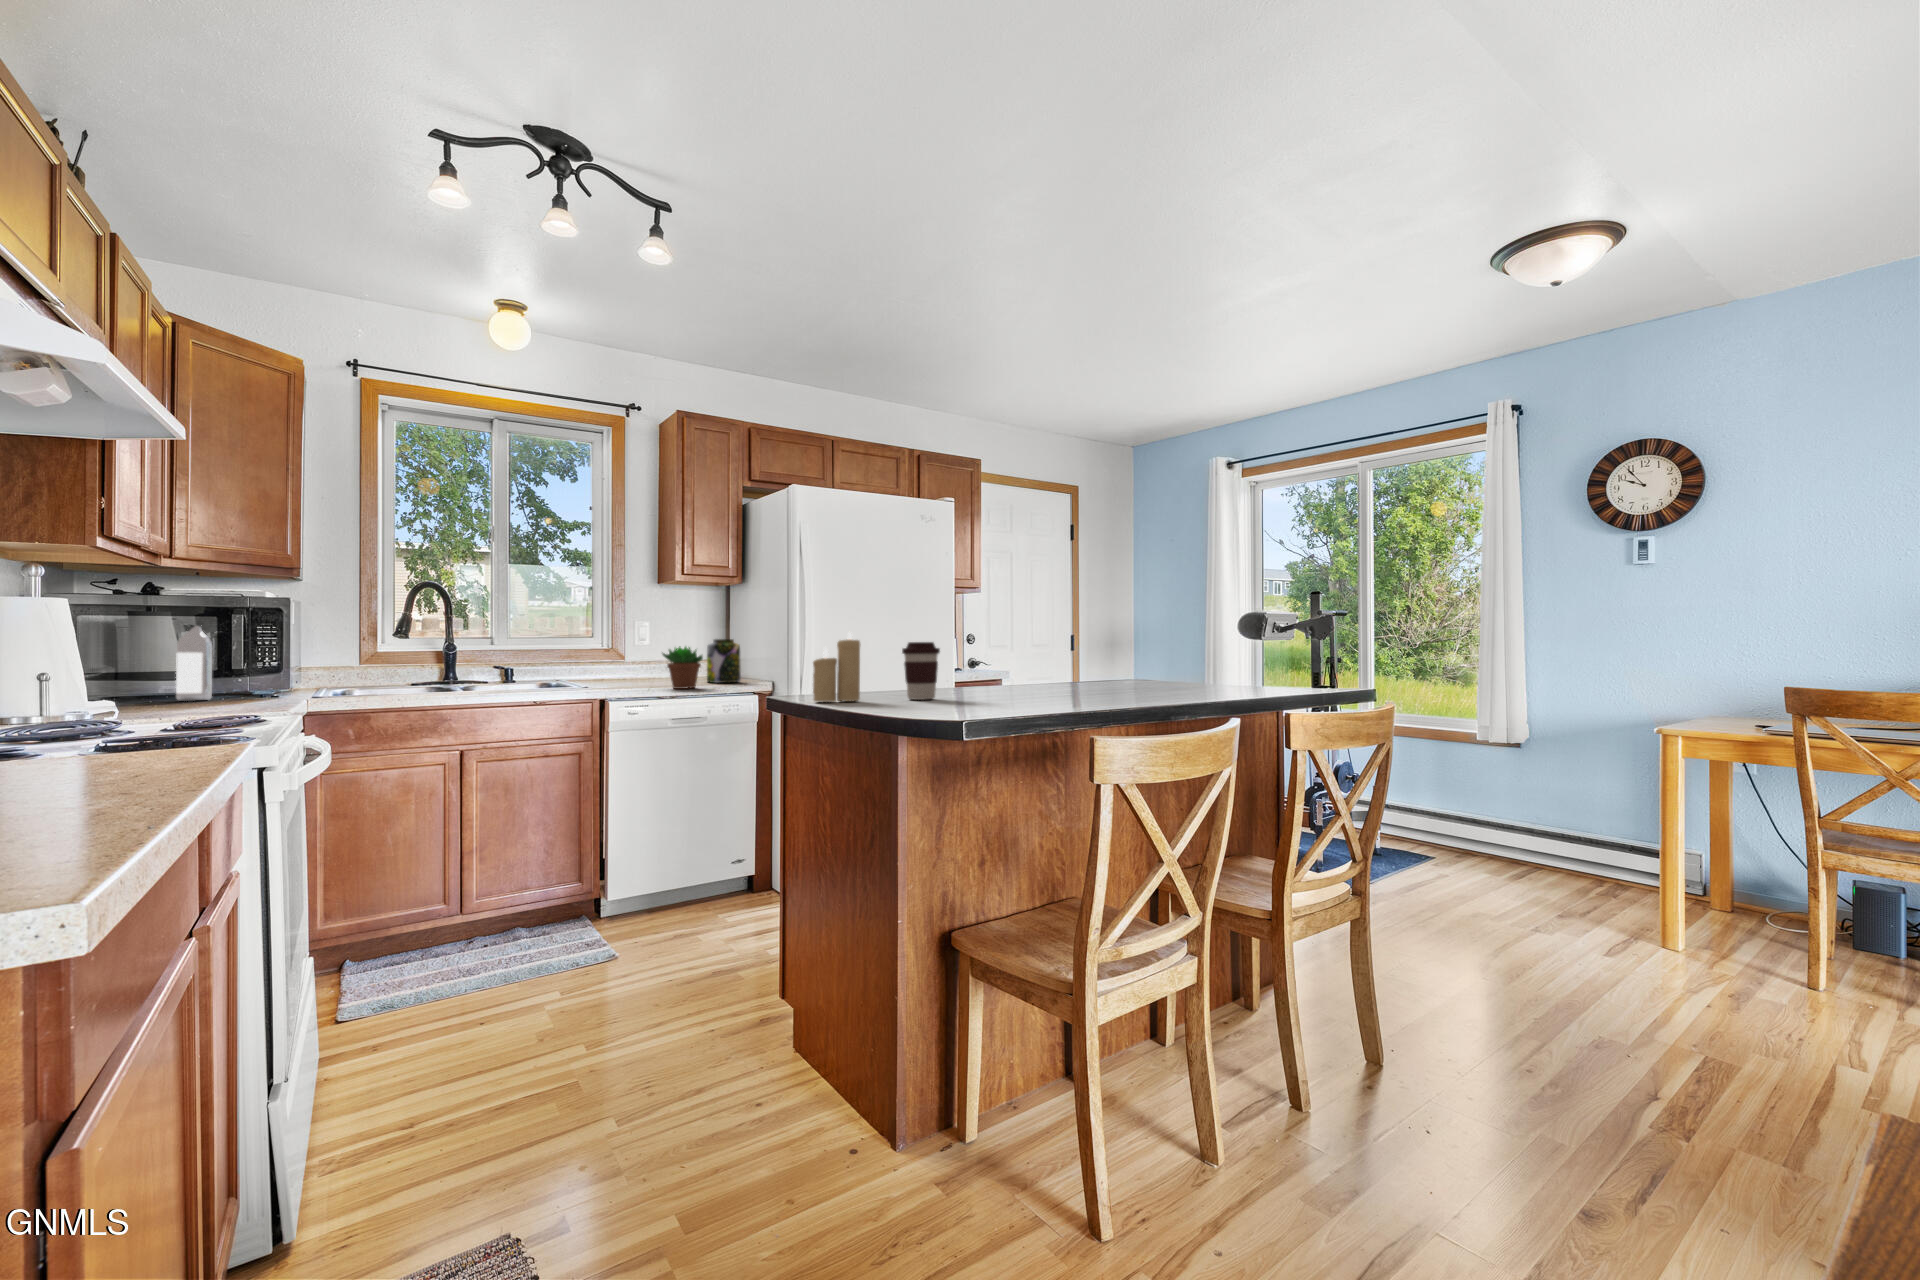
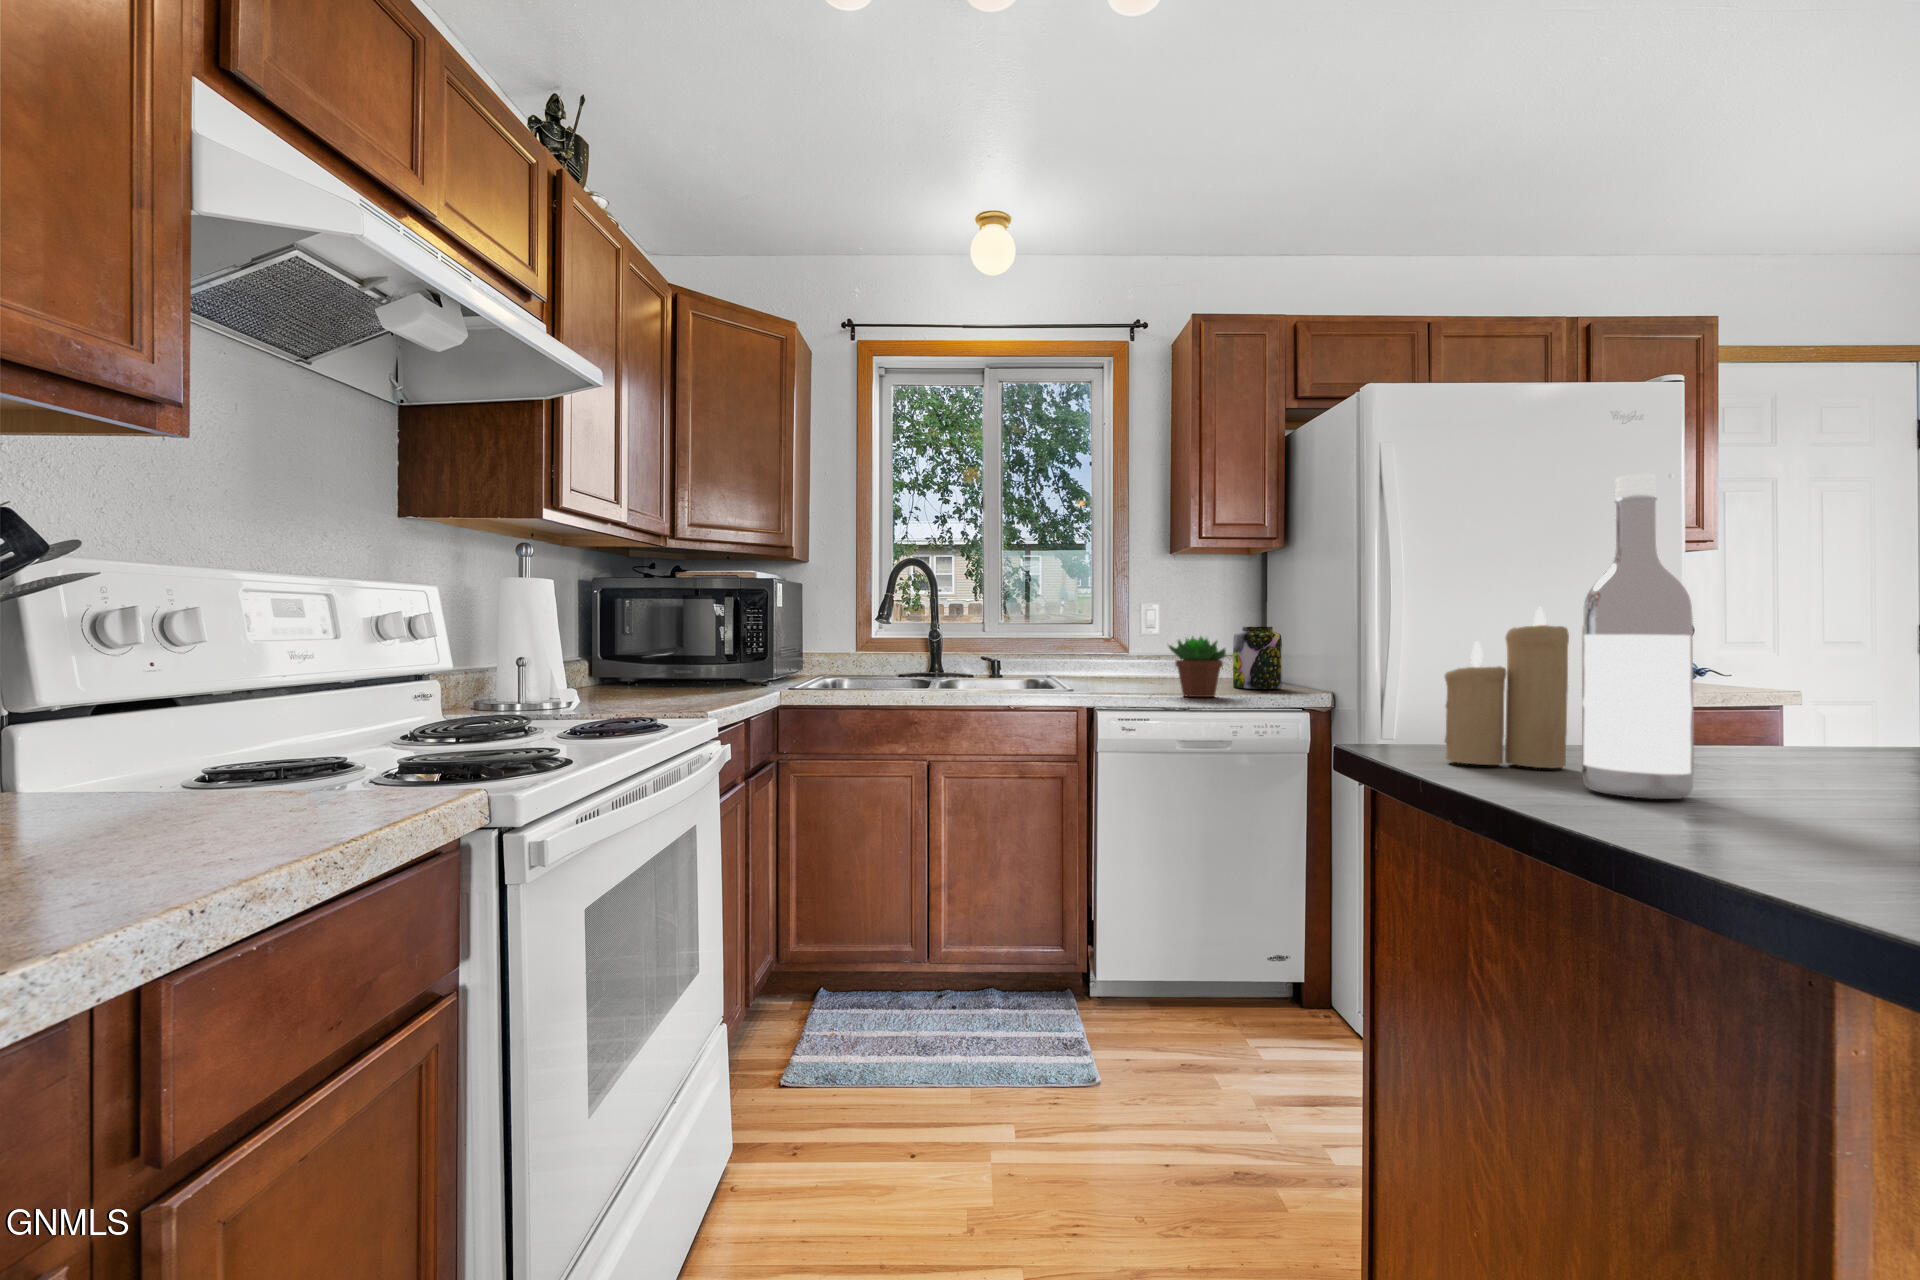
wine bottle: present [176,626,212,701] -> present [1582,474,1694,799]
coffee cup: present [902,642,940,700] -> none [1687,632,1815,779]

